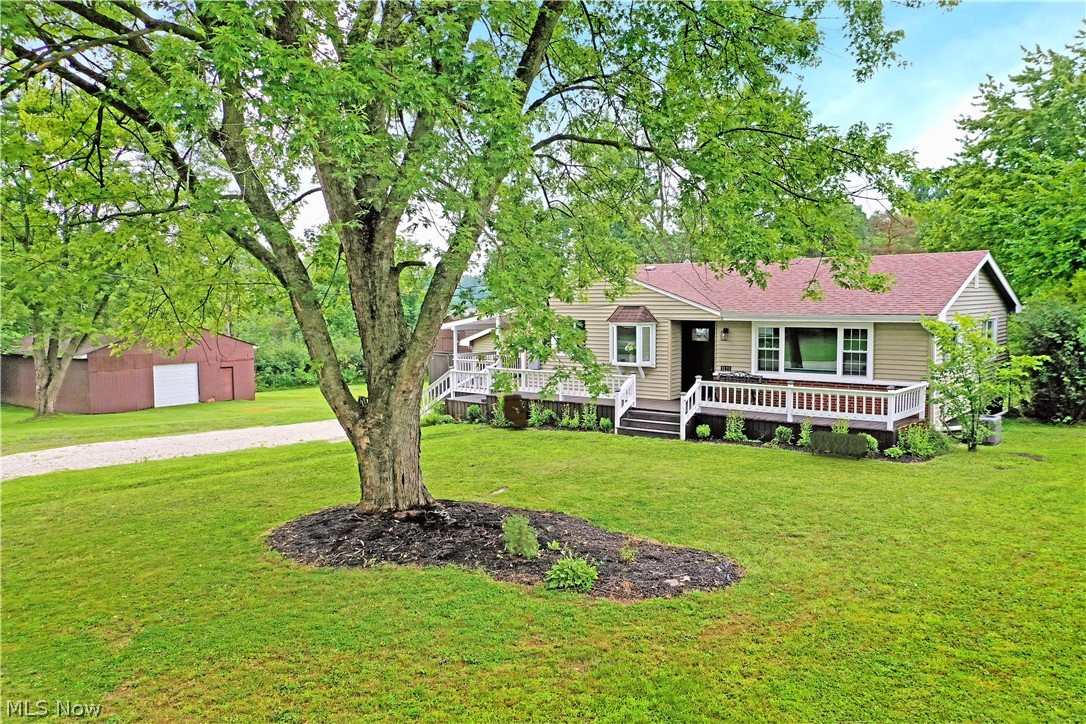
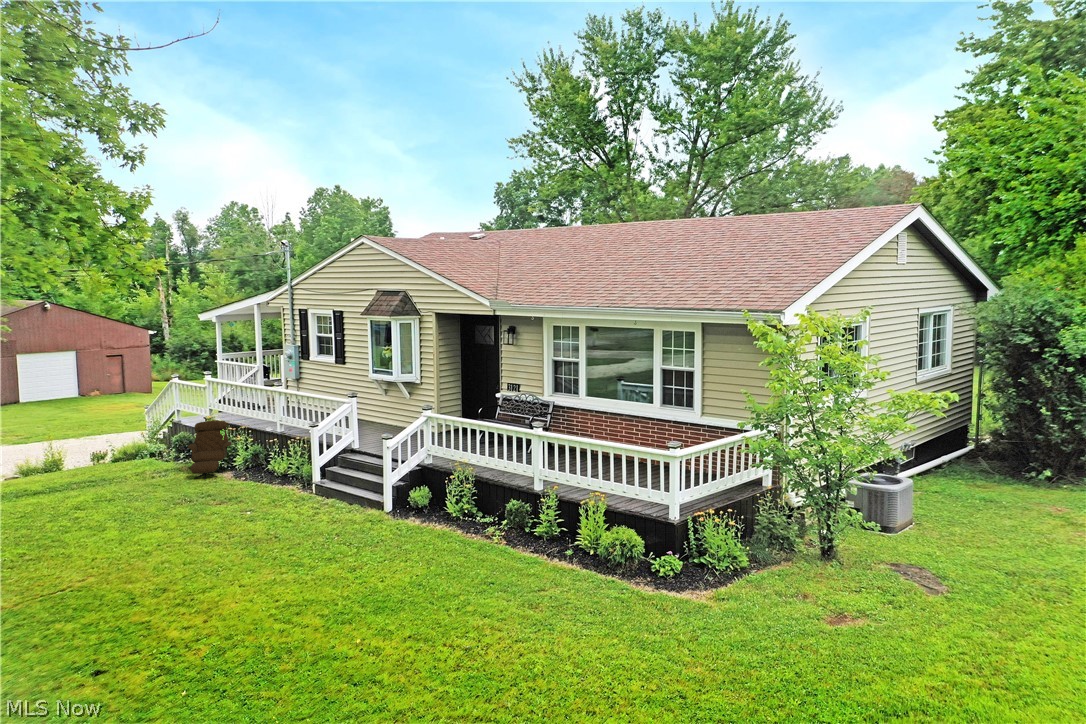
bench: present [810,431,867,461] -> none [533,514,622,582]

